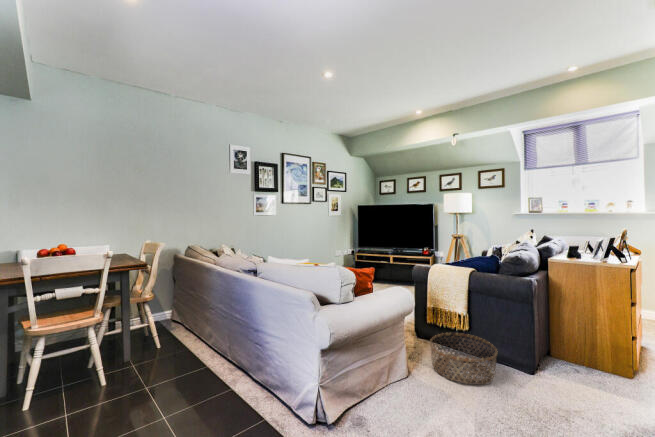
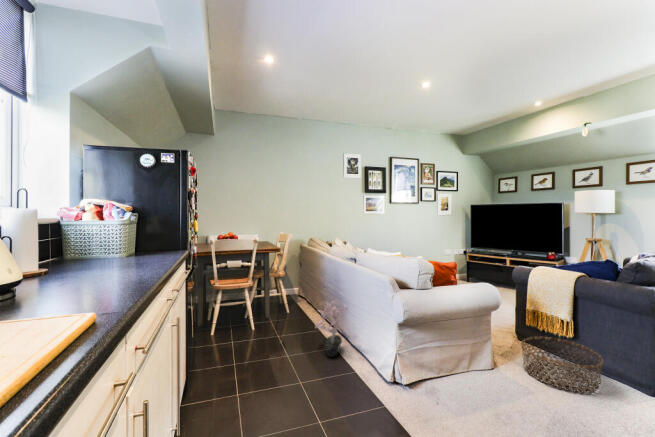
potted plant: none [202,321,253,405] -> present [315,300,347,357]

